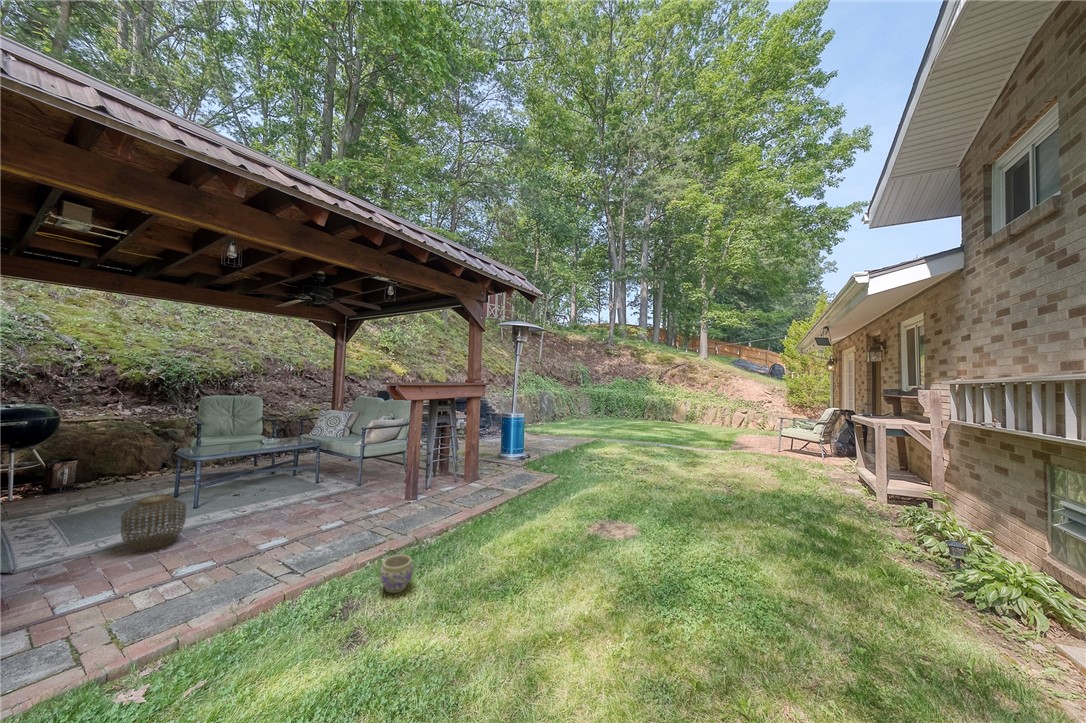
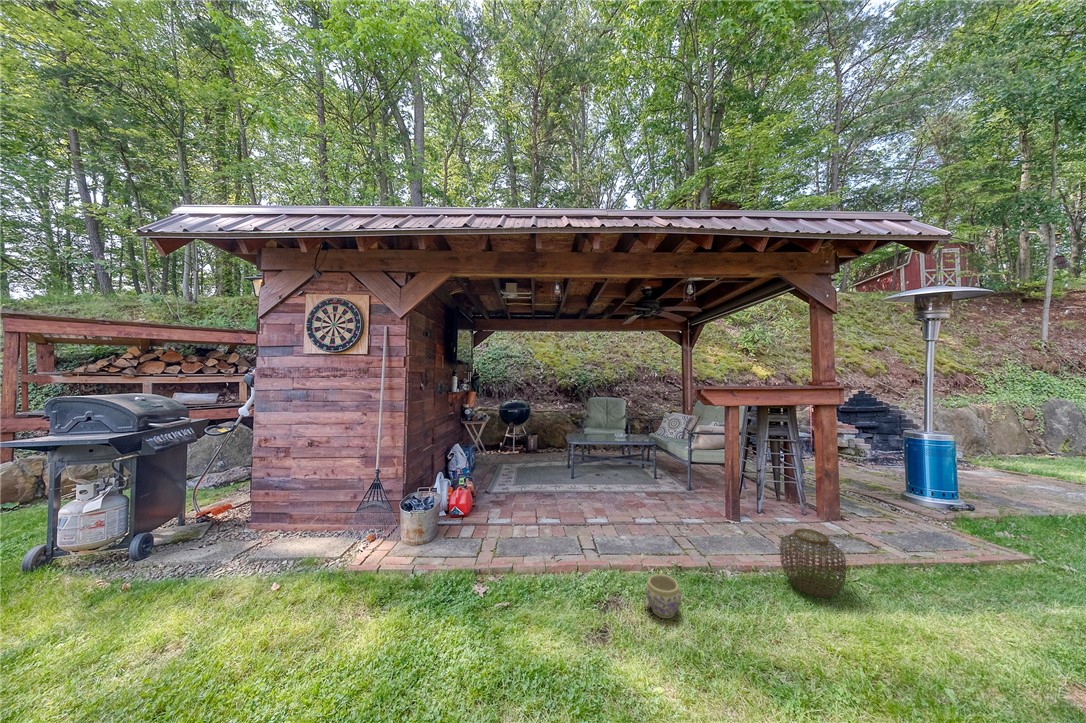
woven basket: present [121,494,186,551] -> present [780,529,846,598]

